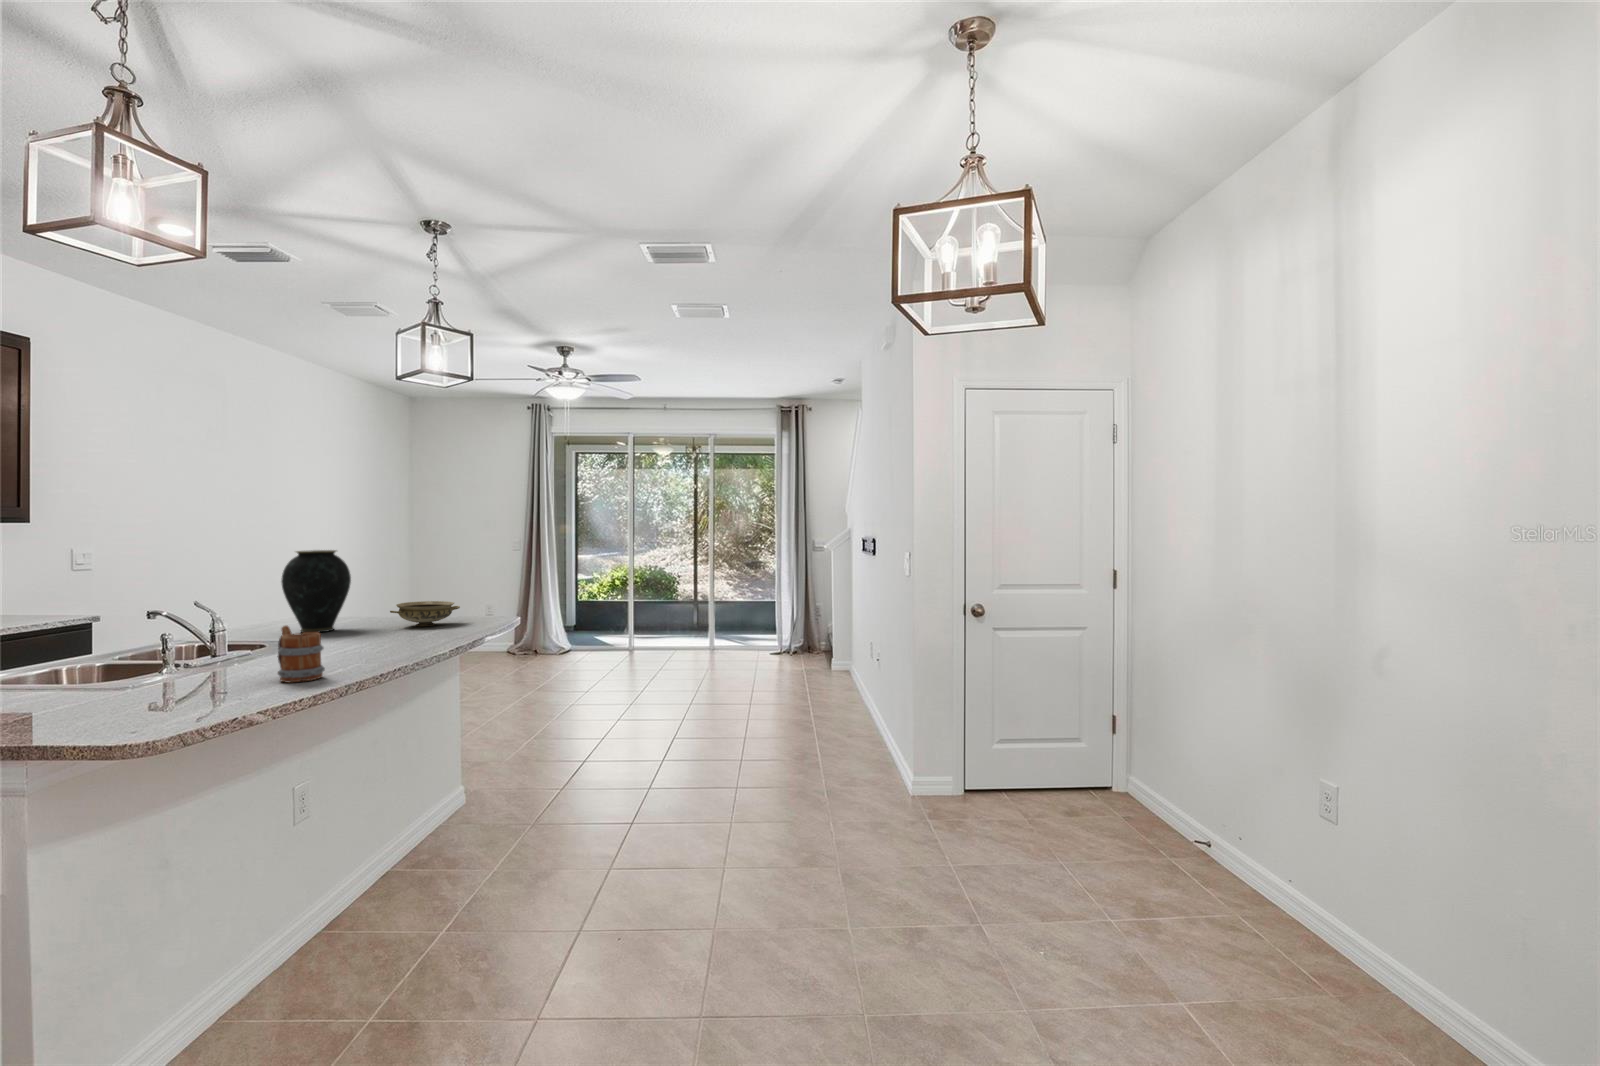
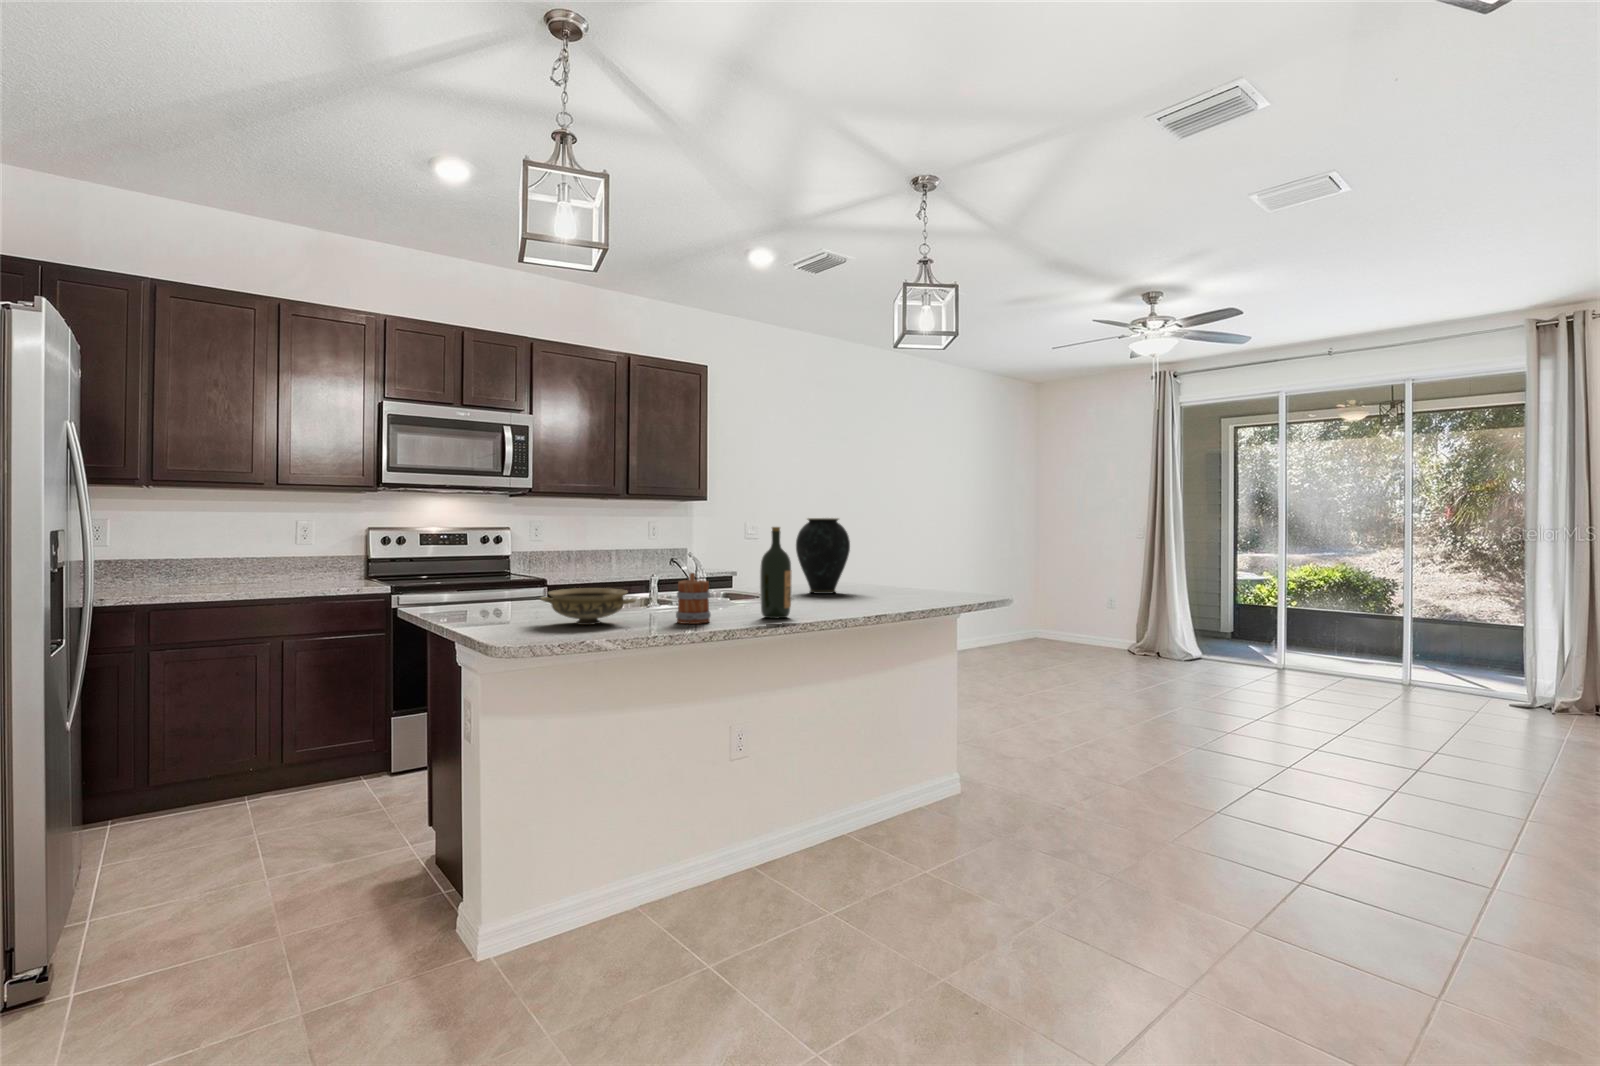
wine bottle: none [357,569,393,663] -> present [760,527,792,619]
ceramic bowl: present [390,601,460,626] -> present [541,588,636,625]

